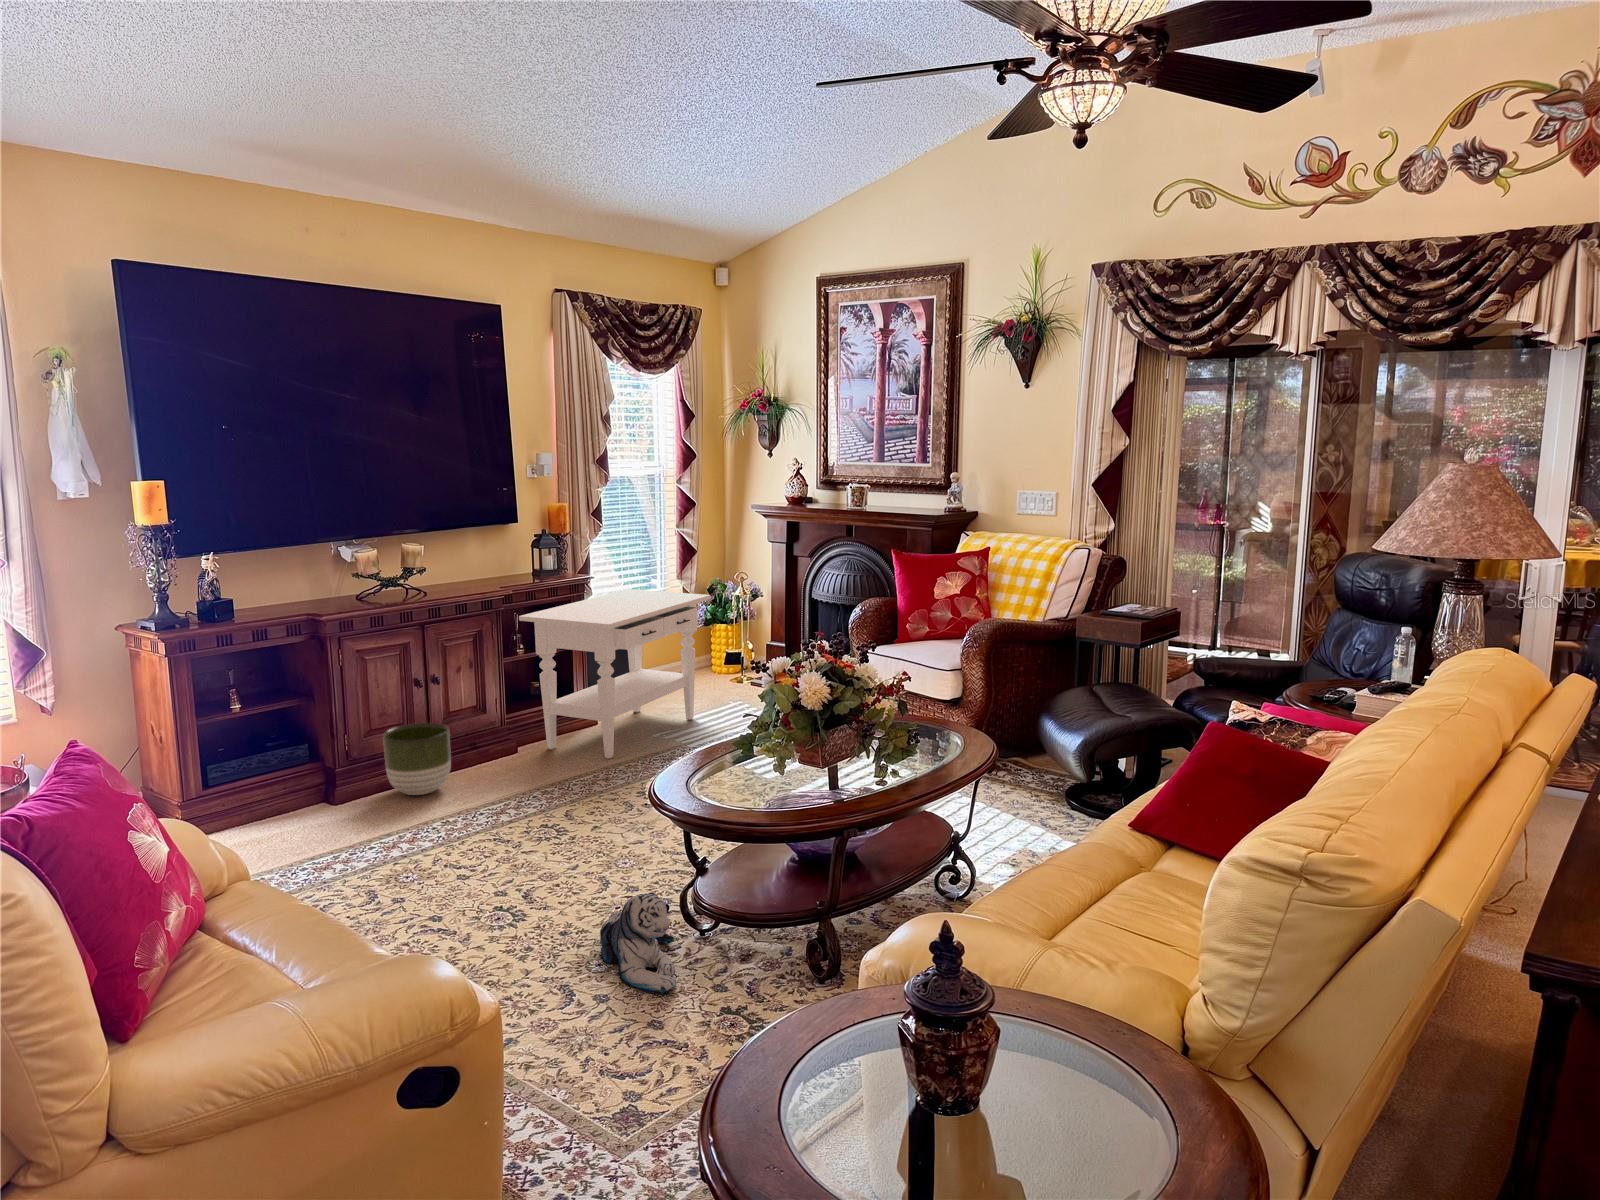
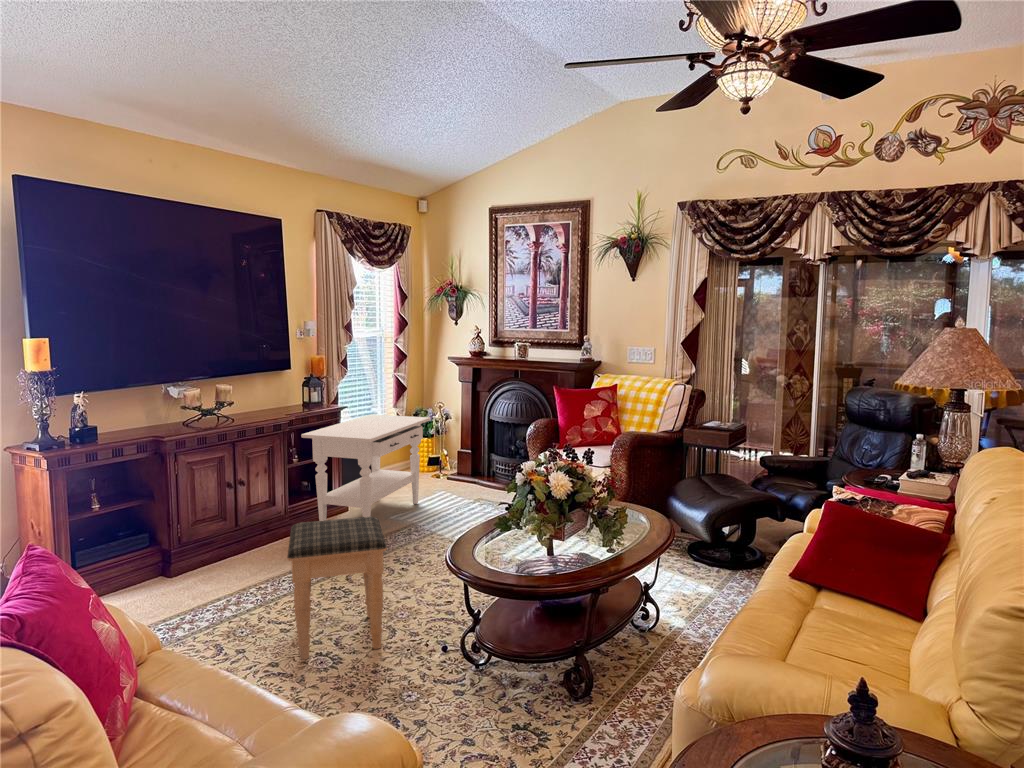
planter: present [383,723,451,795] -> none [206,514,256,568]
footstool: none [454,730,591,913] -> present [288,516,387,660]
plush toy: present [600,893,676,993] -> none [405,639,474,717]

